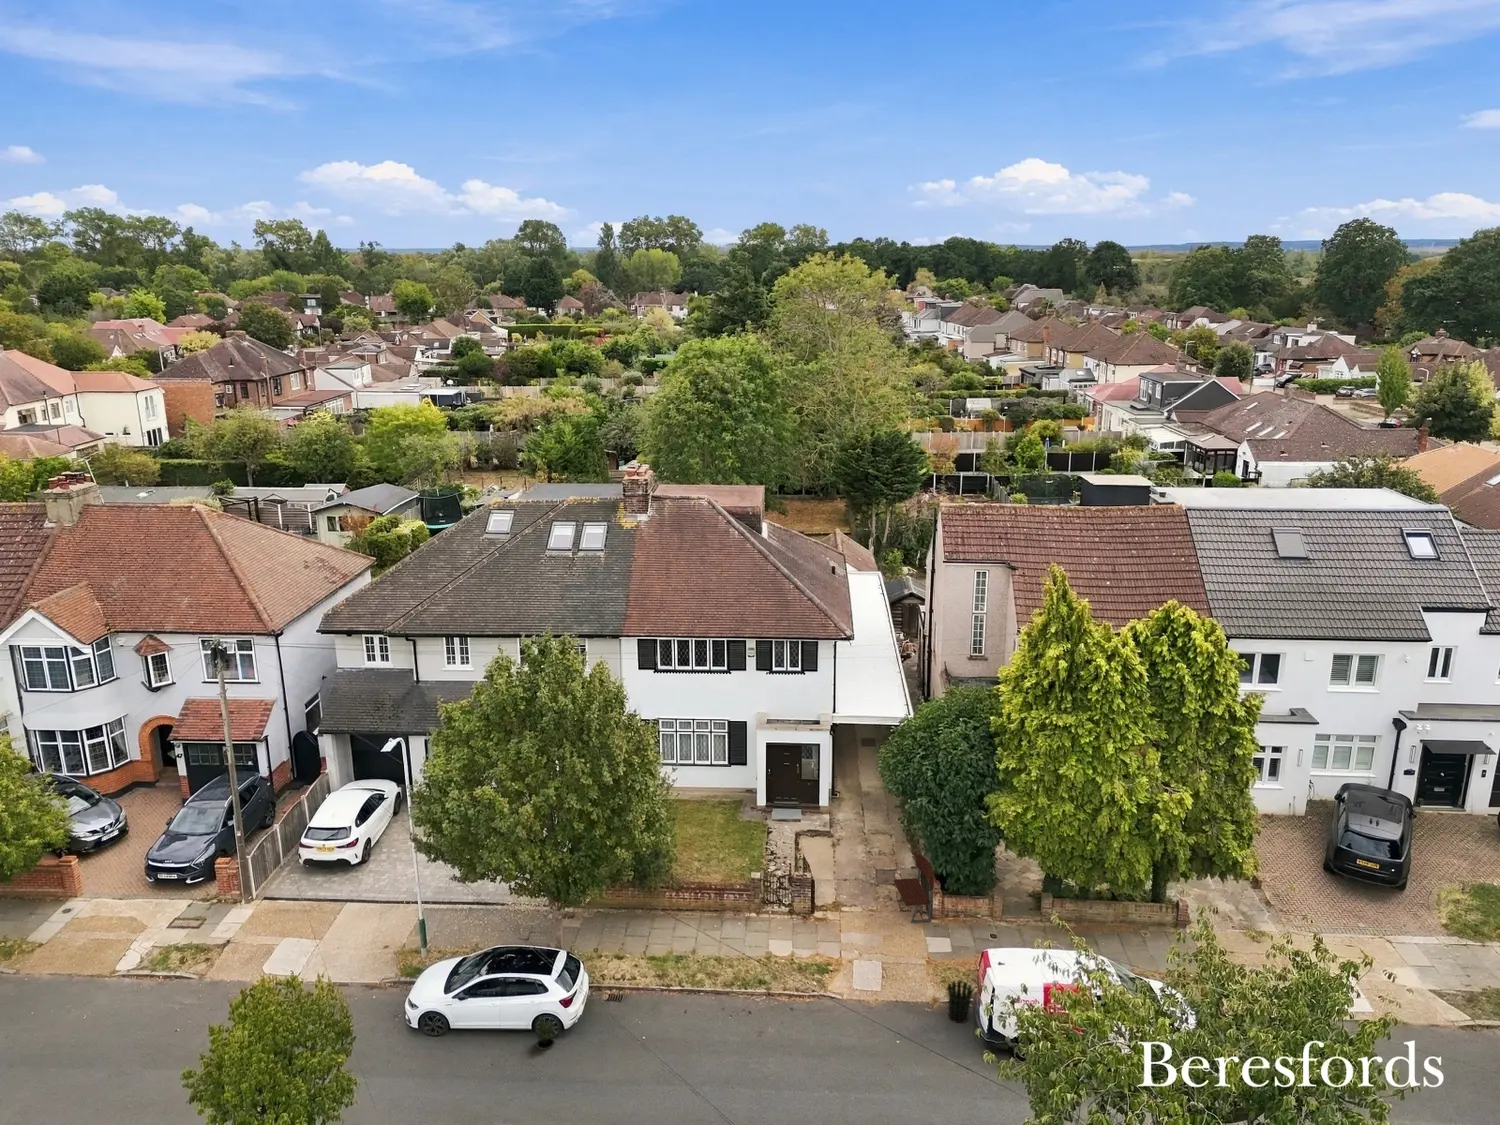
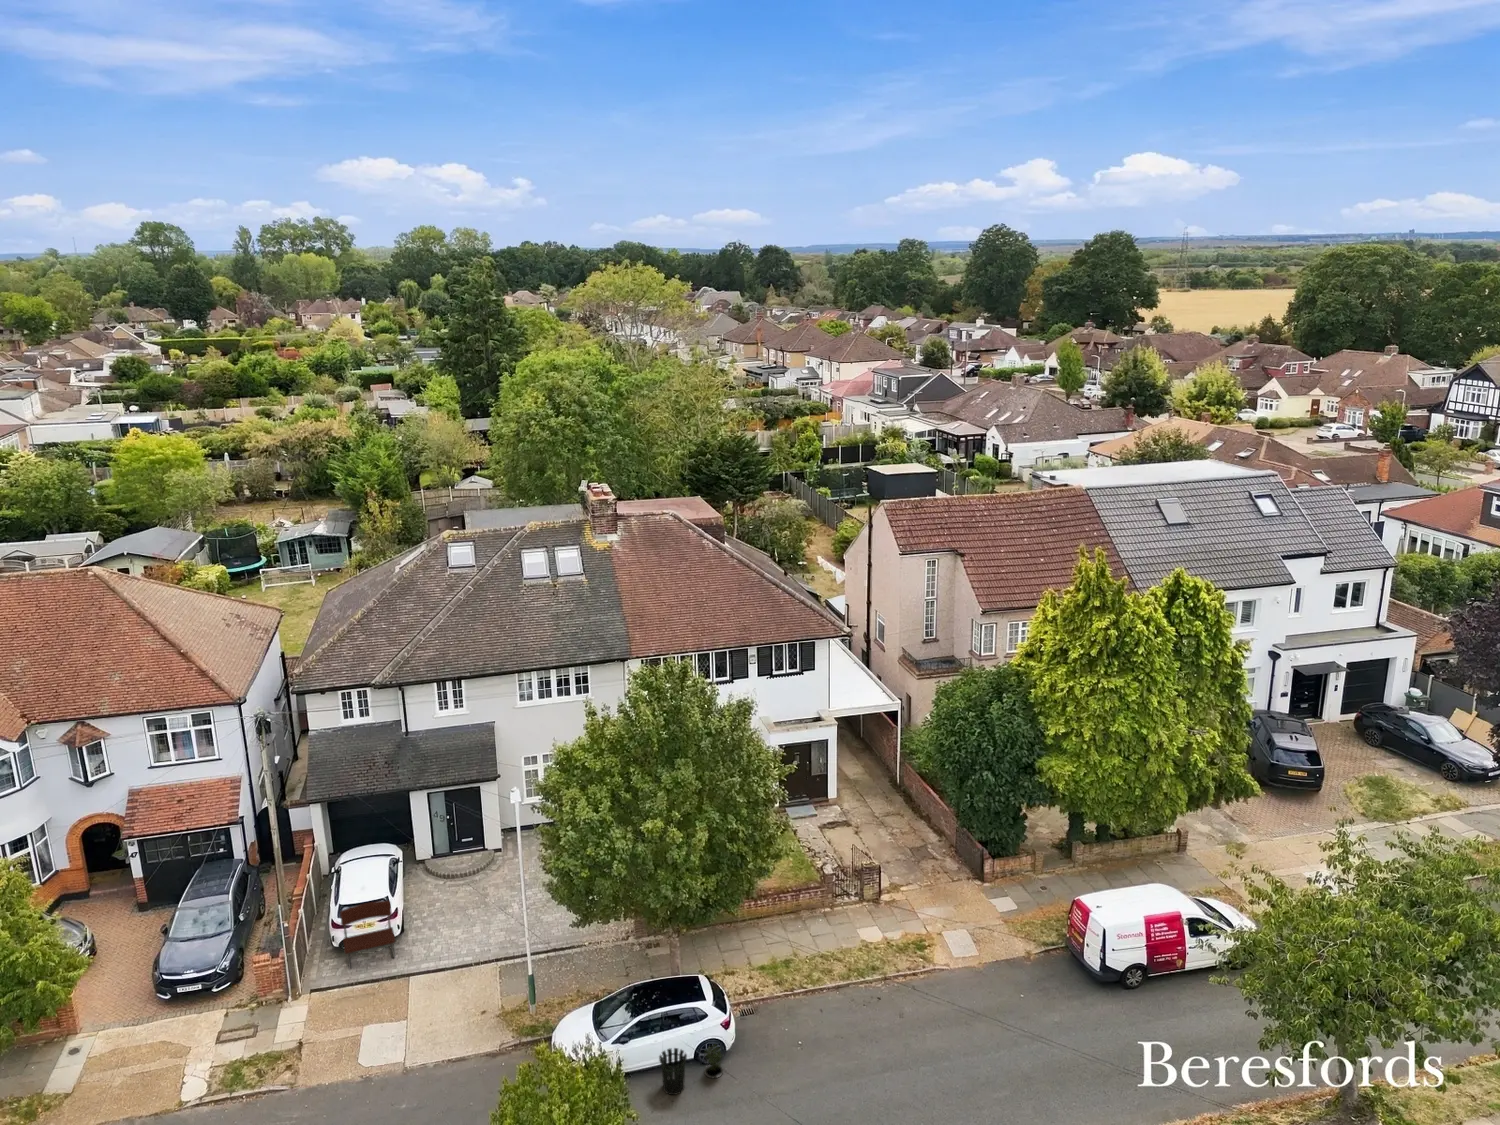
bench: present [894,854,934,923] -> present [340,900,395,968]
waste bin: present [947,981,973,1023] -> present [659,1048,687,1095]

